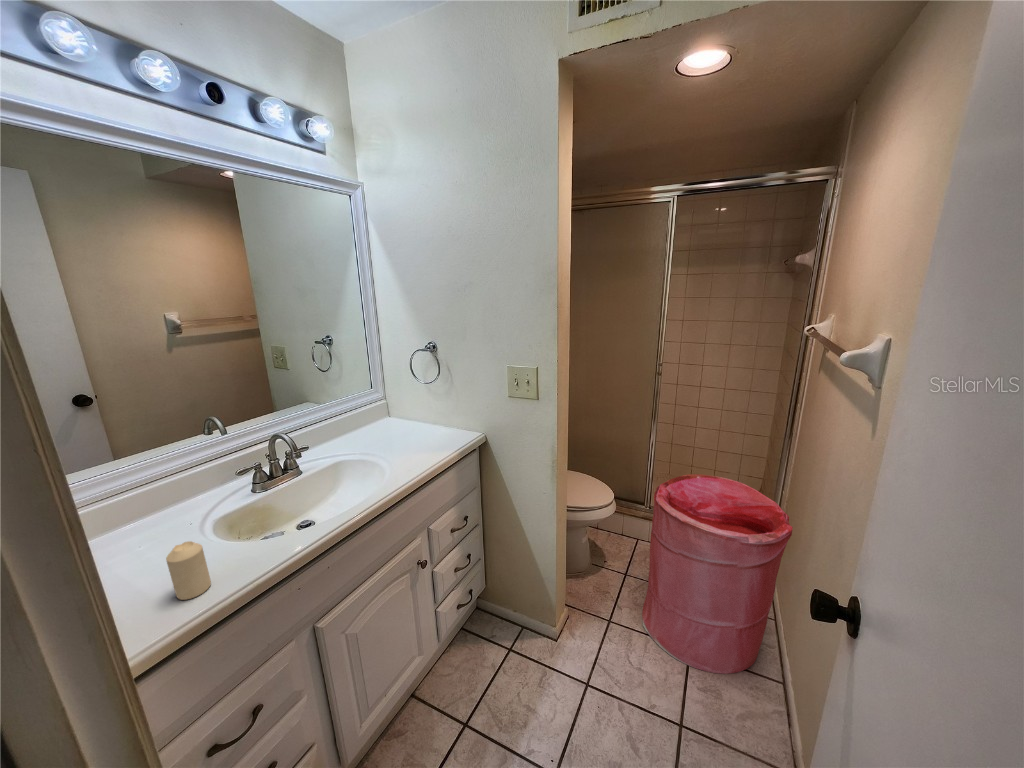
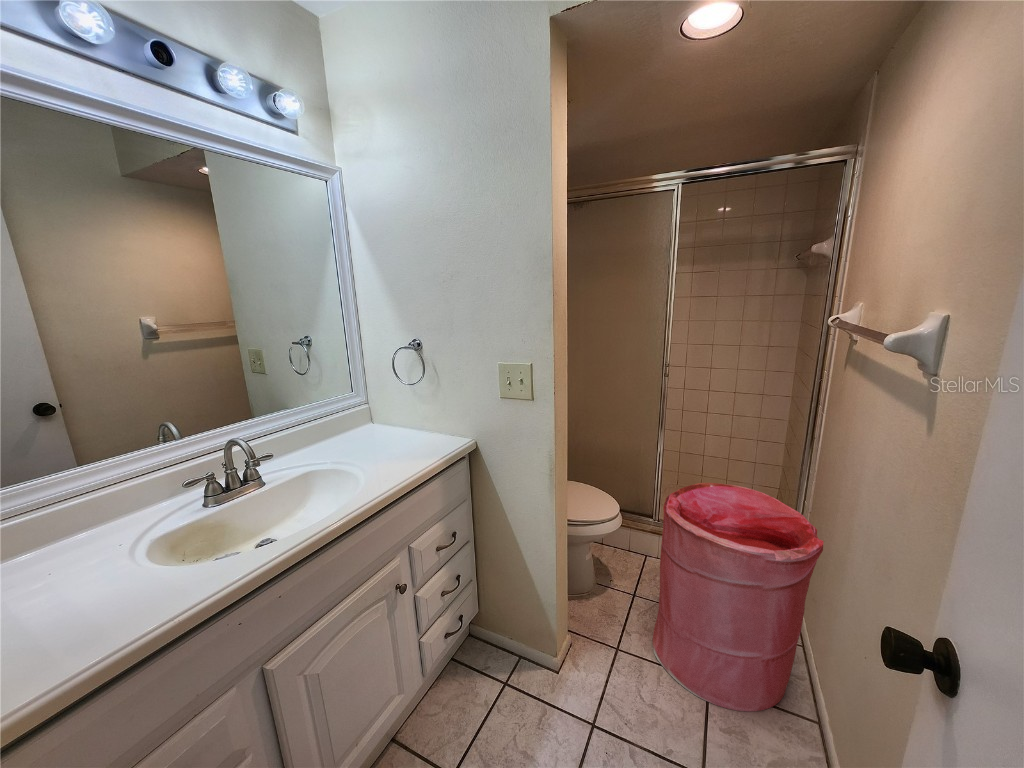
candle: present [166,541,211,600] -> none [52,570,117,646]

